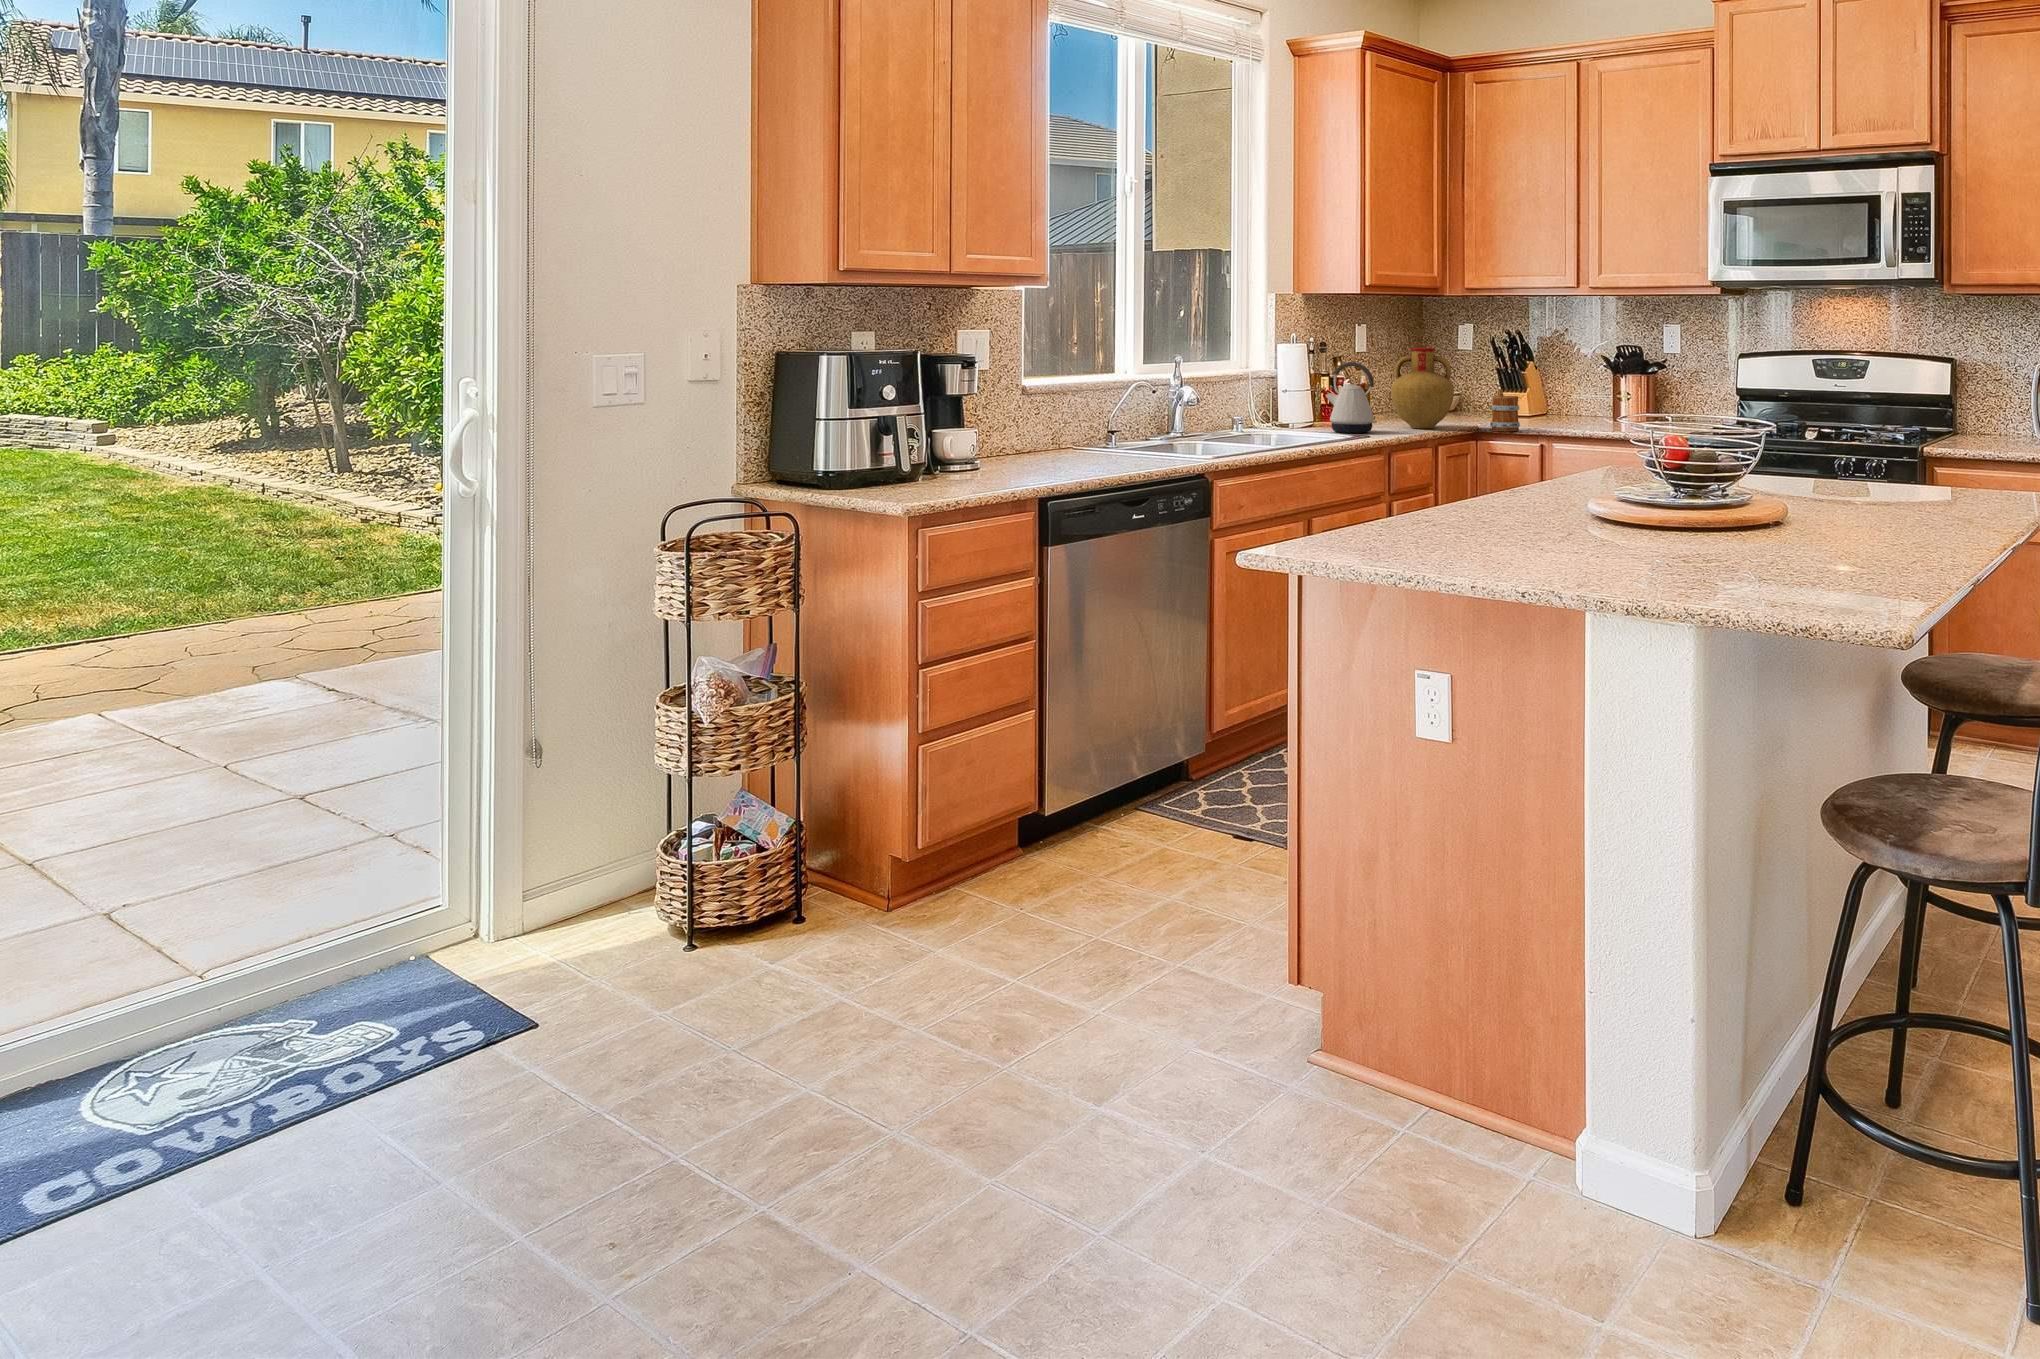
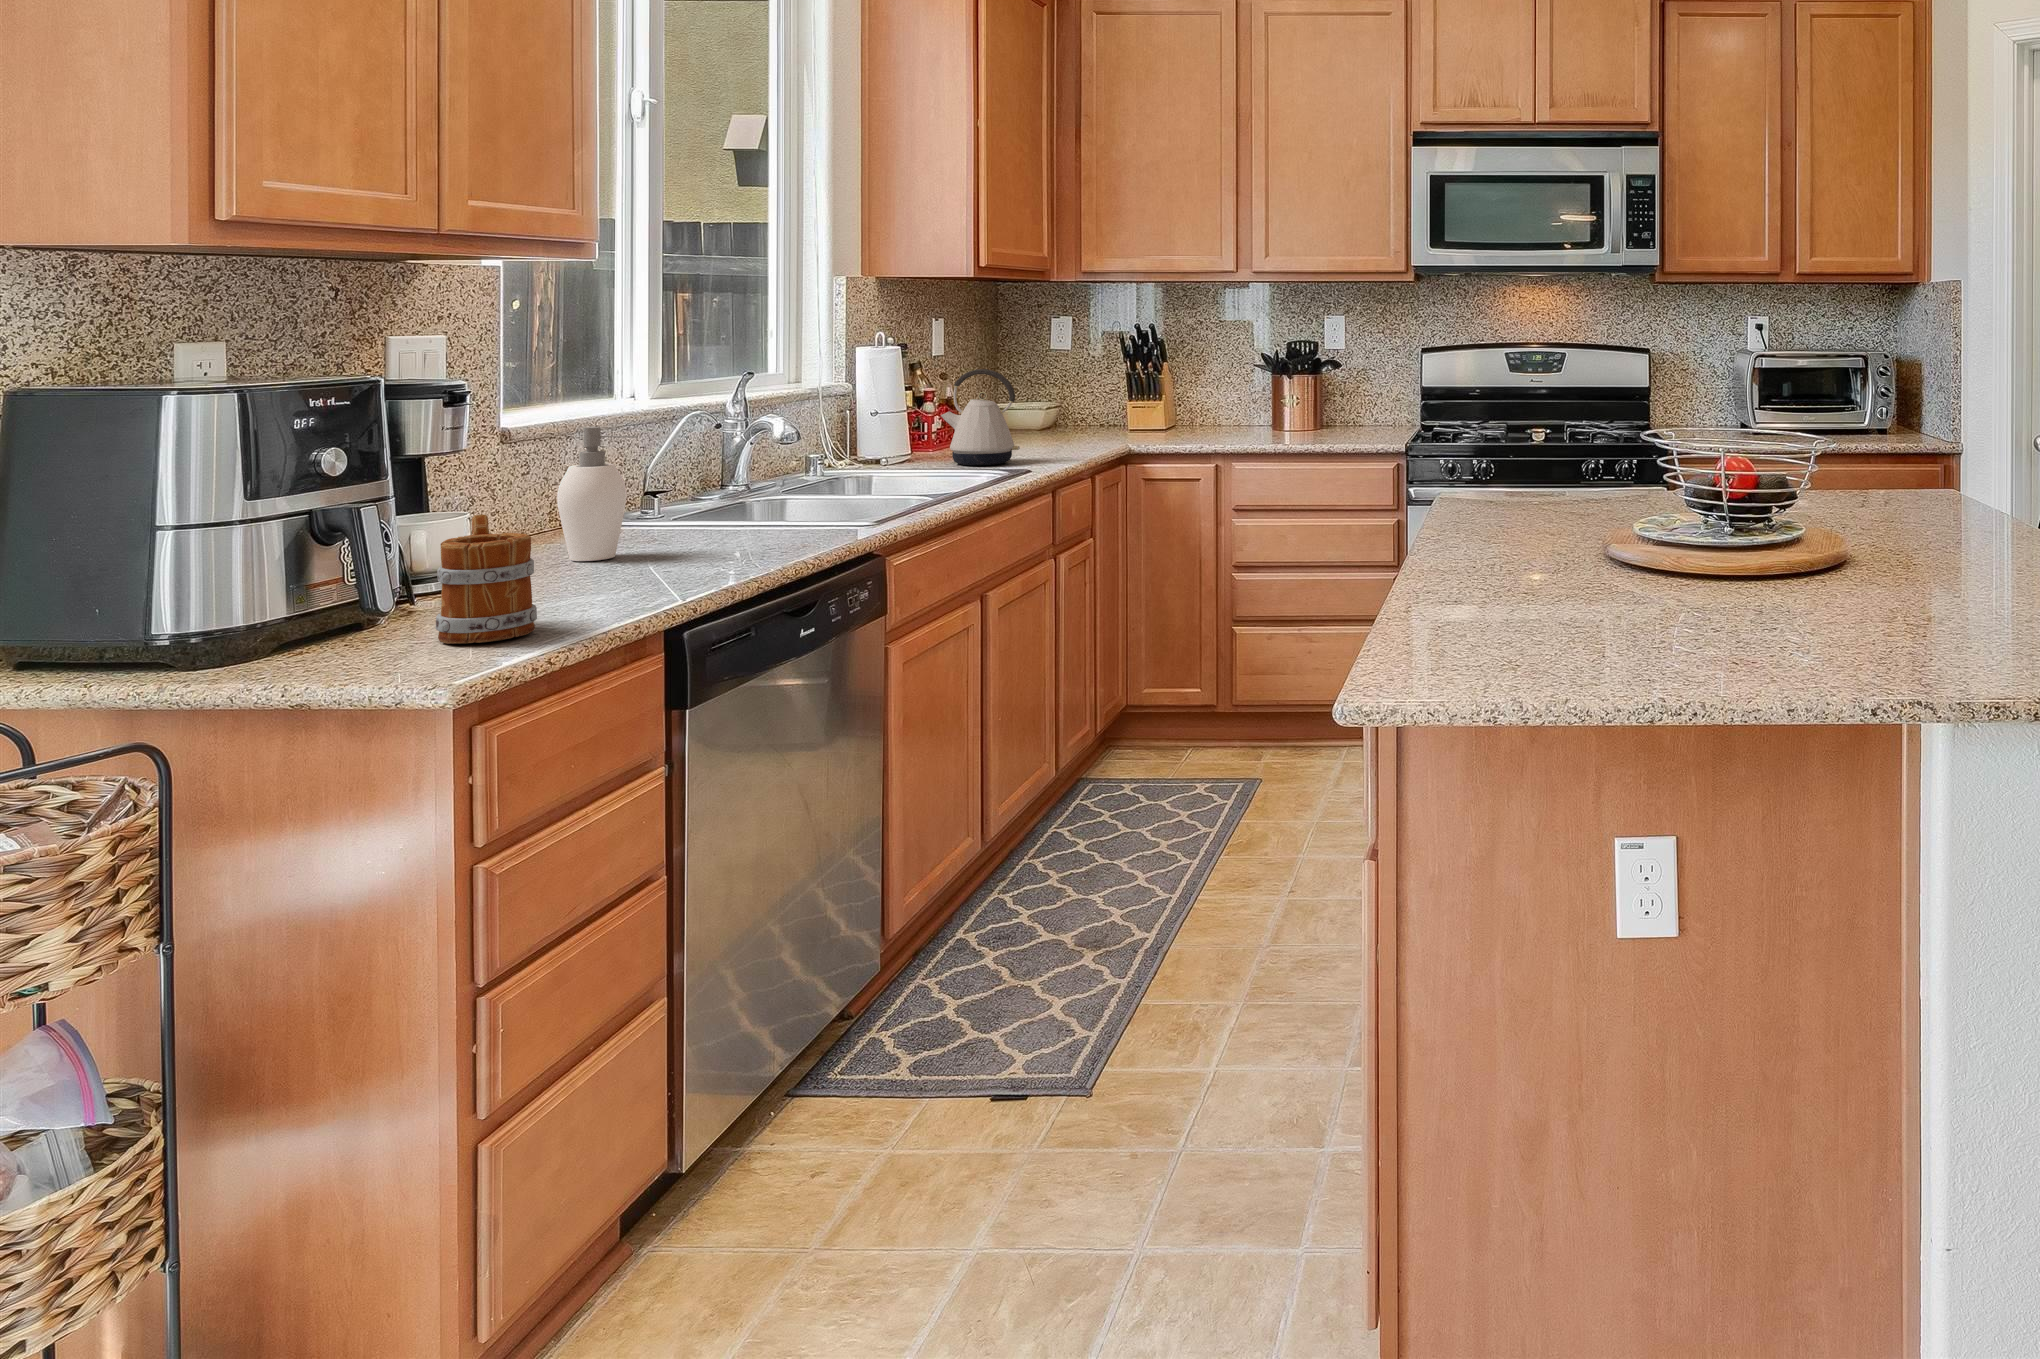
vase: present [1391,348,1454,428] -> none [1017,347,1104,452]
soap dispenser: none [1027,384,1064,463] -> present [557,427,638,561]
mug: present [1490,389,1520,431] -> present [436,515,537,644]

